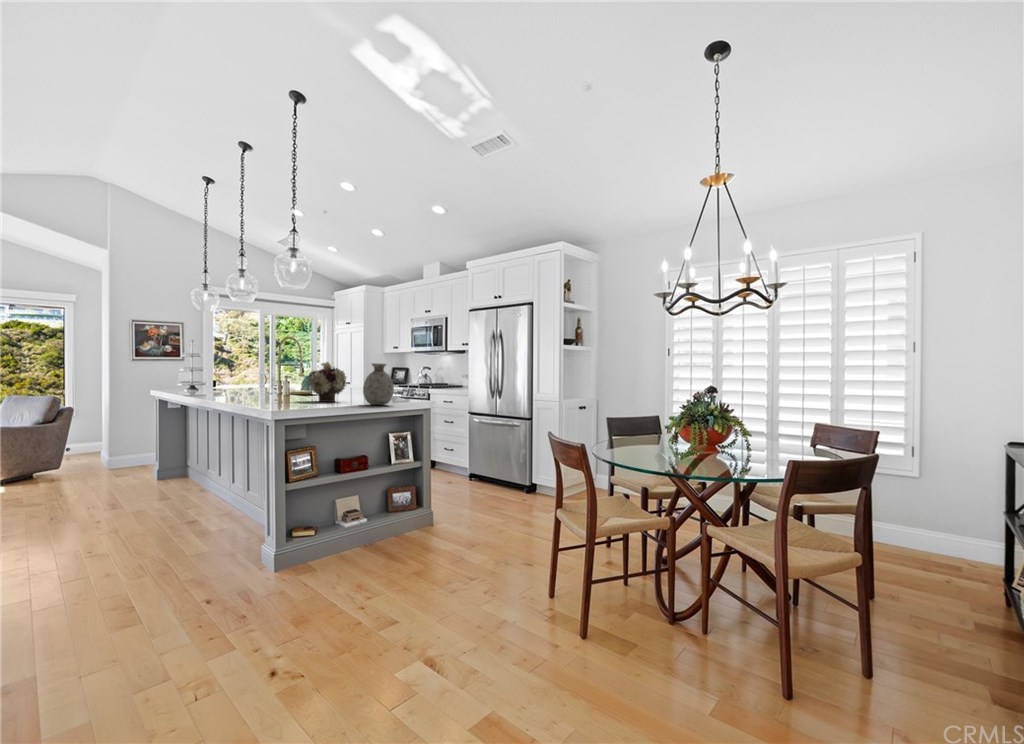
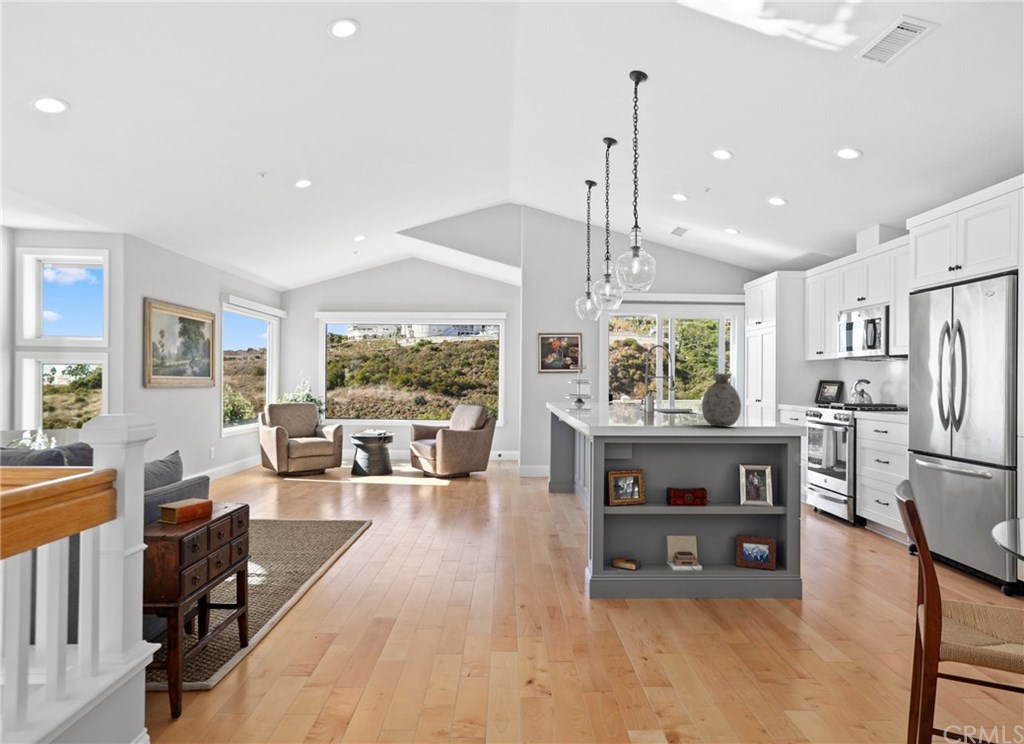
flower arrangement: present [307,362,346,402] -> none [646,372,696,420]

